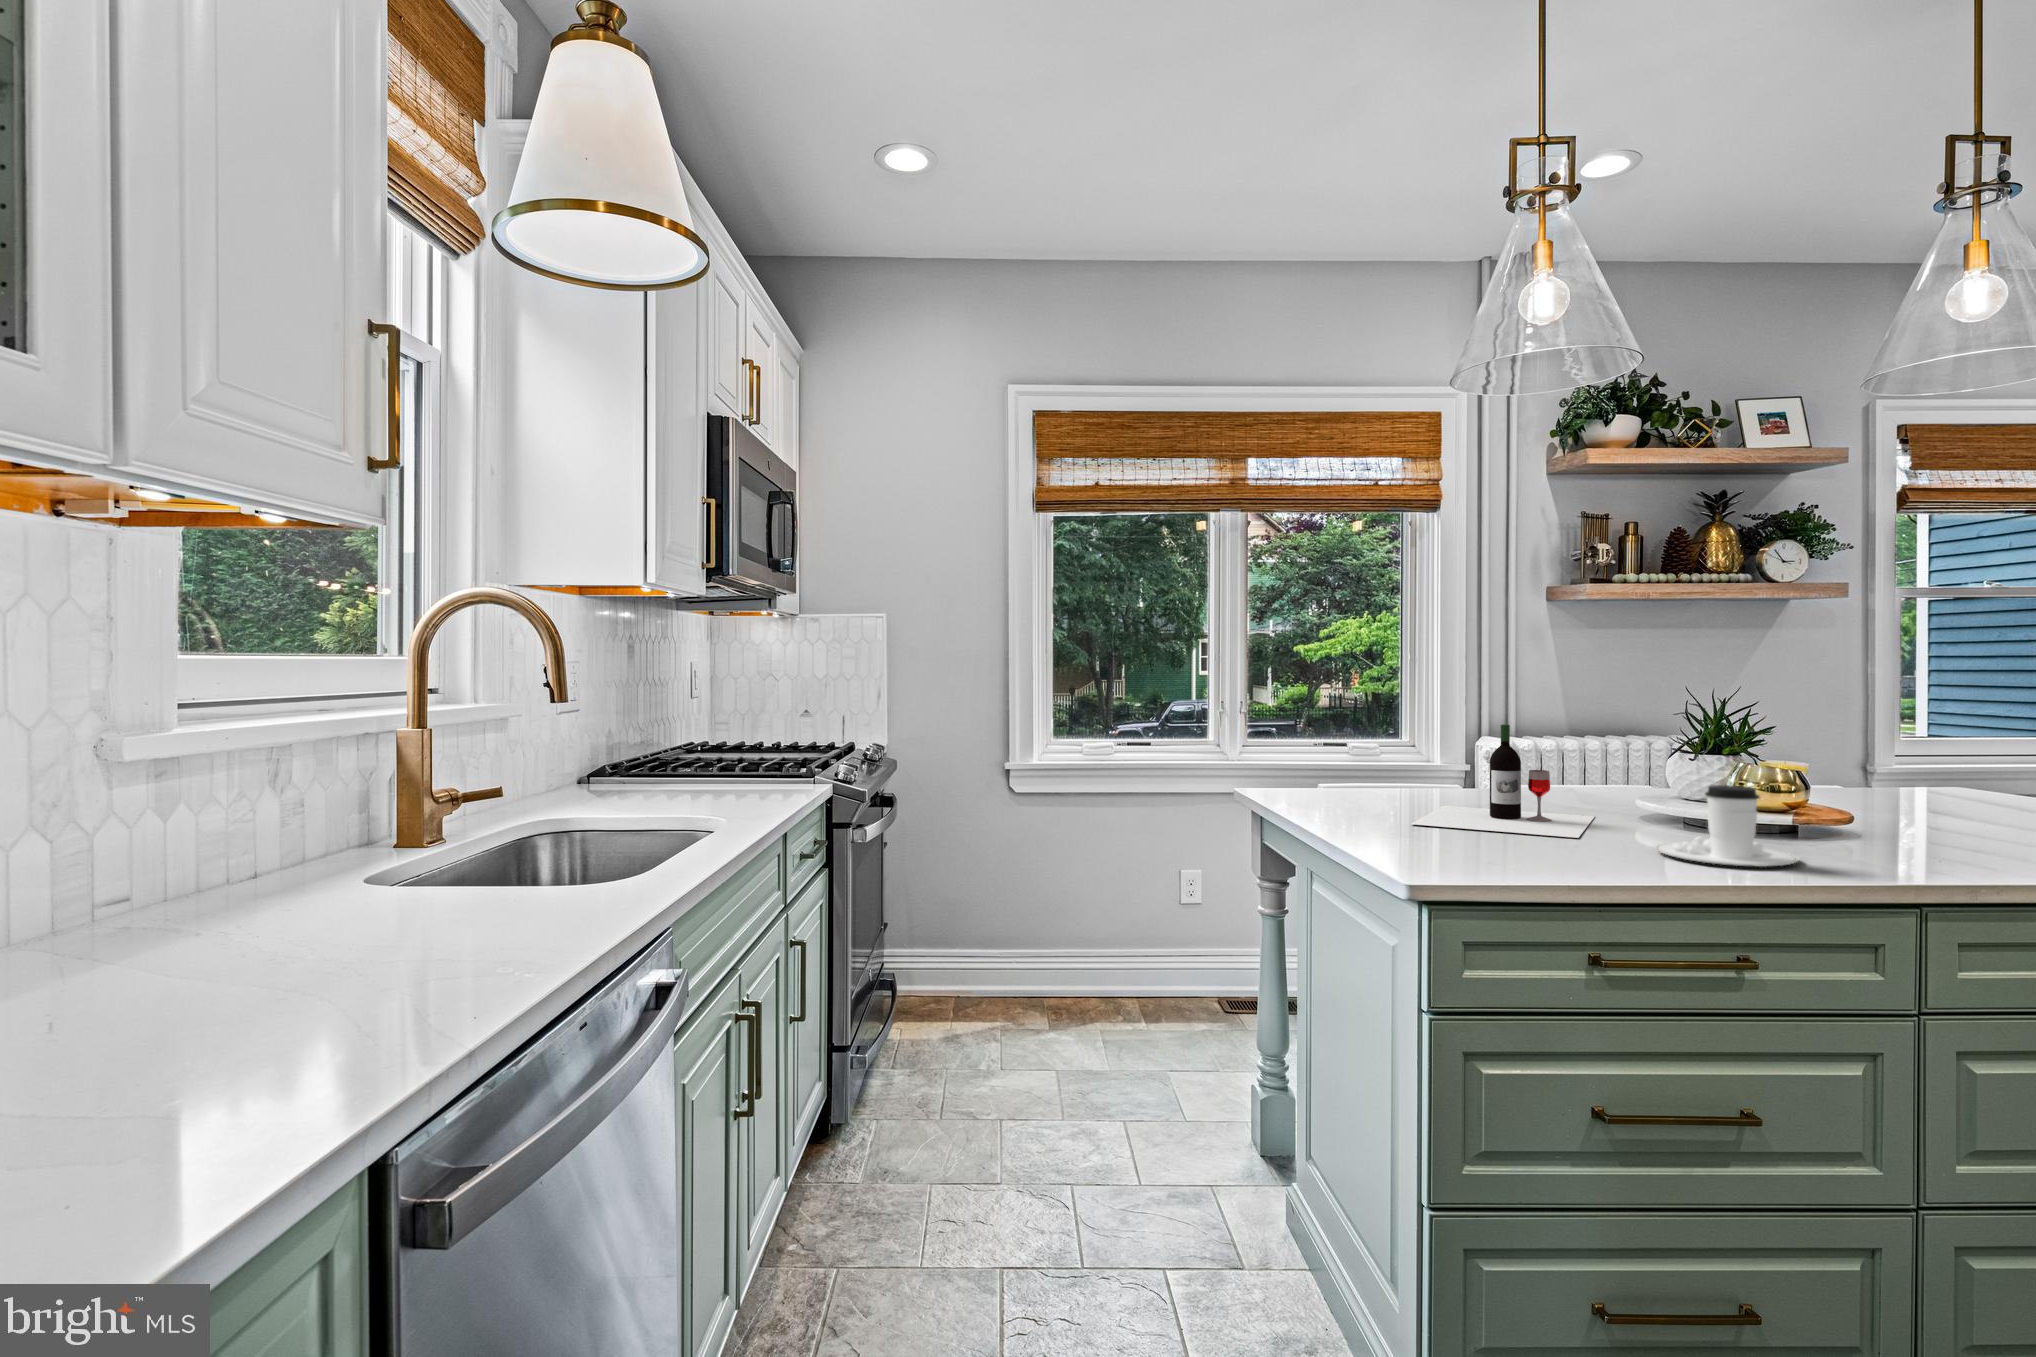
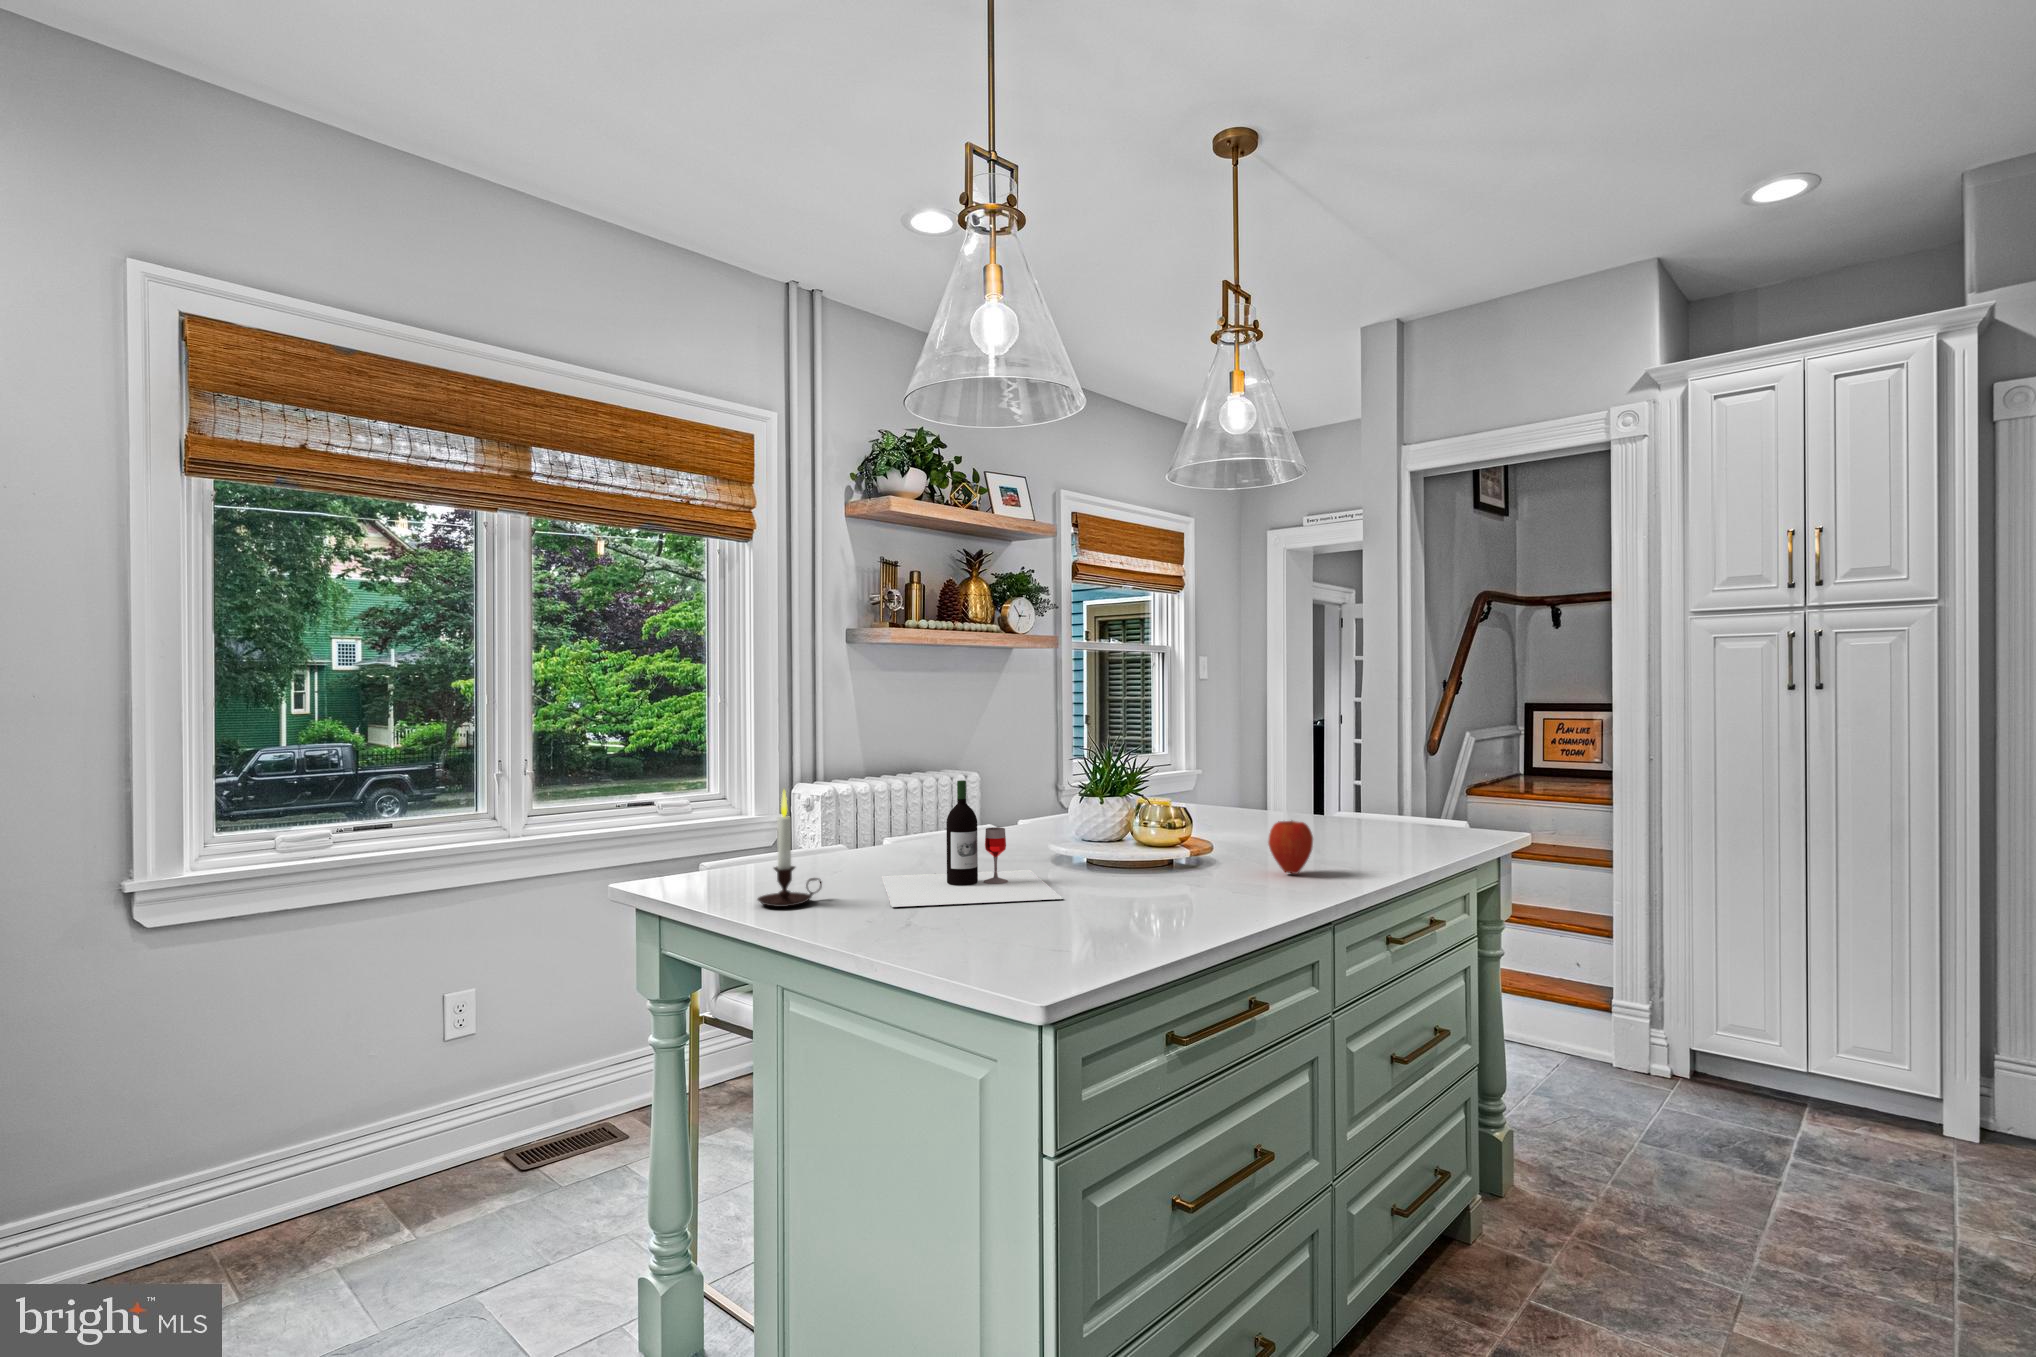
candle: none [1311,721,1367,814] -> present [758,790,822,907]
coffee cup: present [1655,785,1799,867] -> none [1139,831,1256,911]
apple: none [1882,789,1951,854] -> present [1268,821,1313,874]

